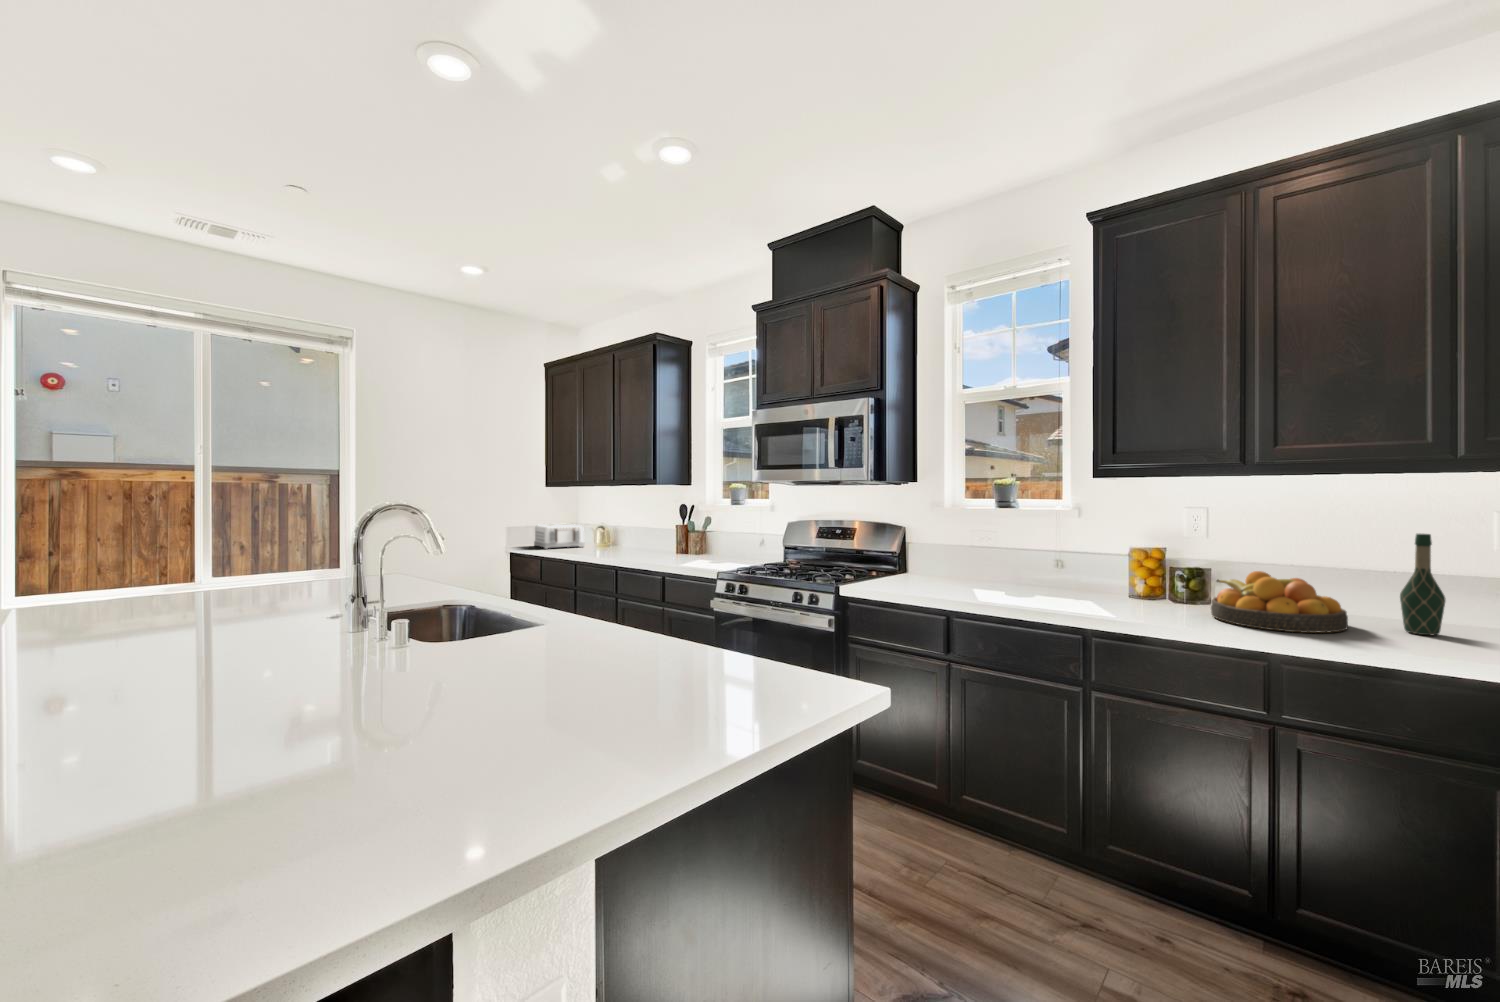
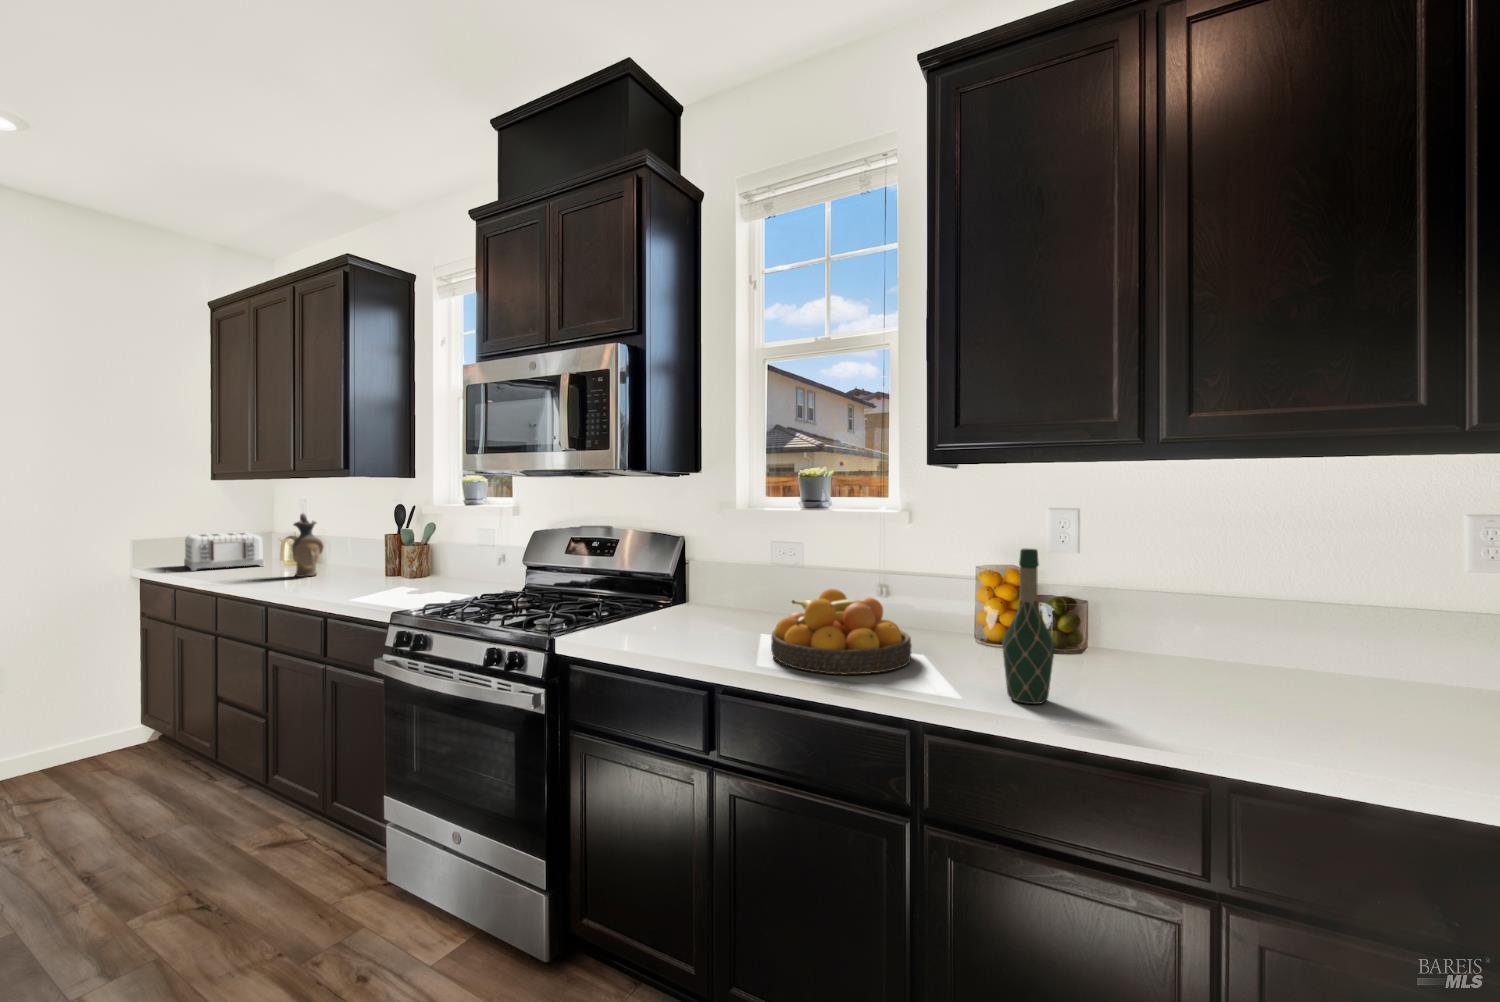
ceramic pitcher: none [616,510,635,554] -> present [292,514,324,577]
wine bottle: present [1400,534,1445,635] -> present [1002,549,1055,704]
fruit bowl: present [1211,571,1348,633] -> present [771,589,911,674]

